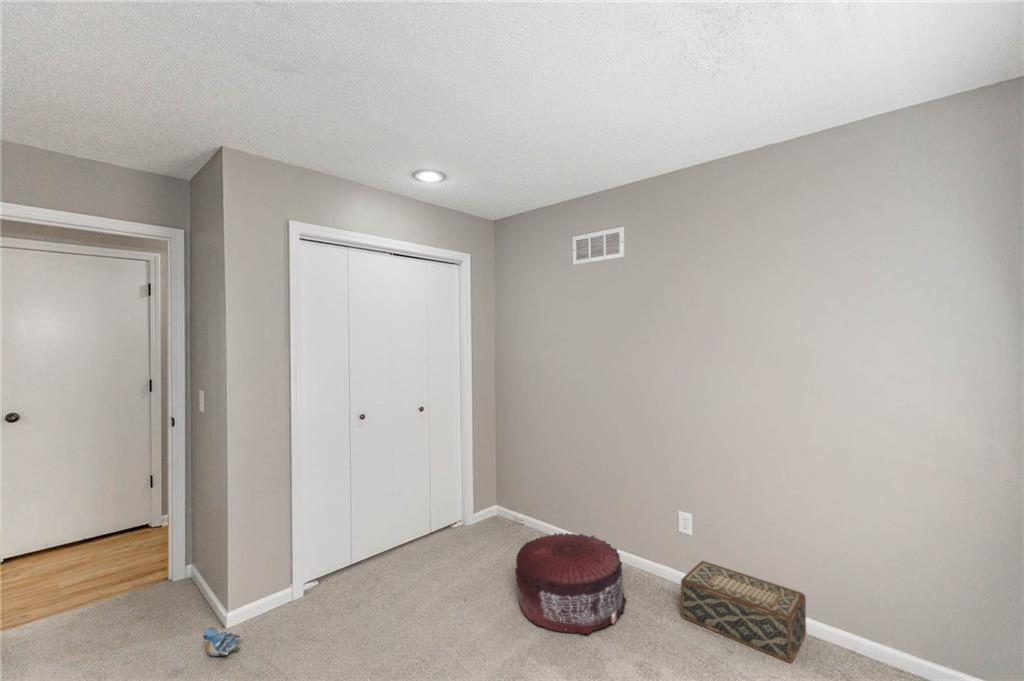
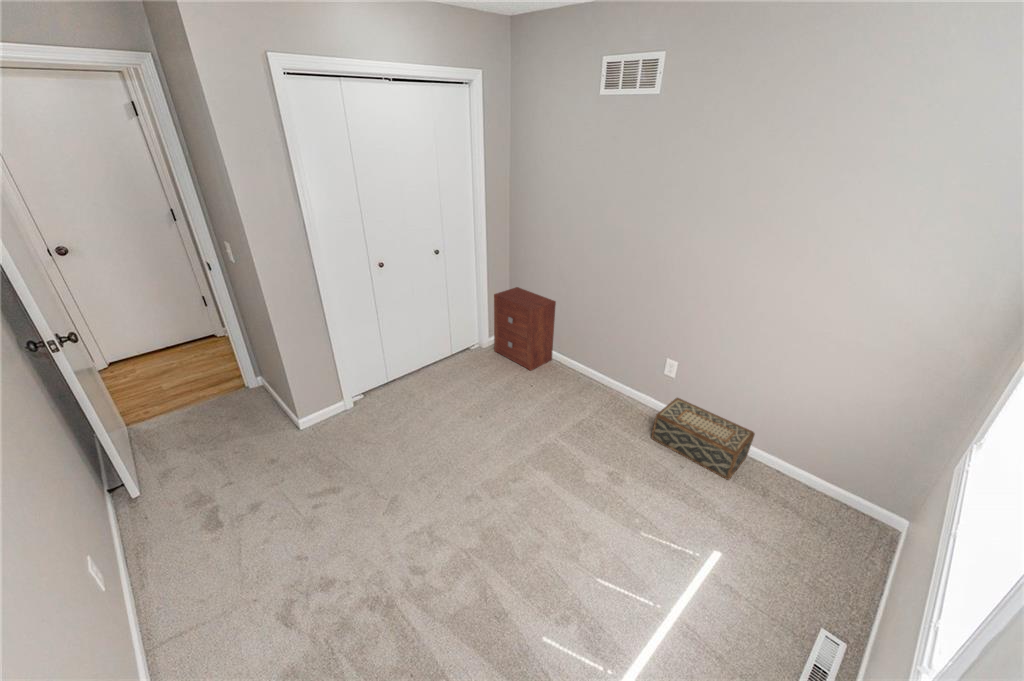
nightstand: none [480,452,549,549] -> present [494,287,556,371]
pouf: present [515,533,626,634] -> none [521,368,610,450]
plush toy: present [203,627,243,656] -> none [282,436,313,455]

